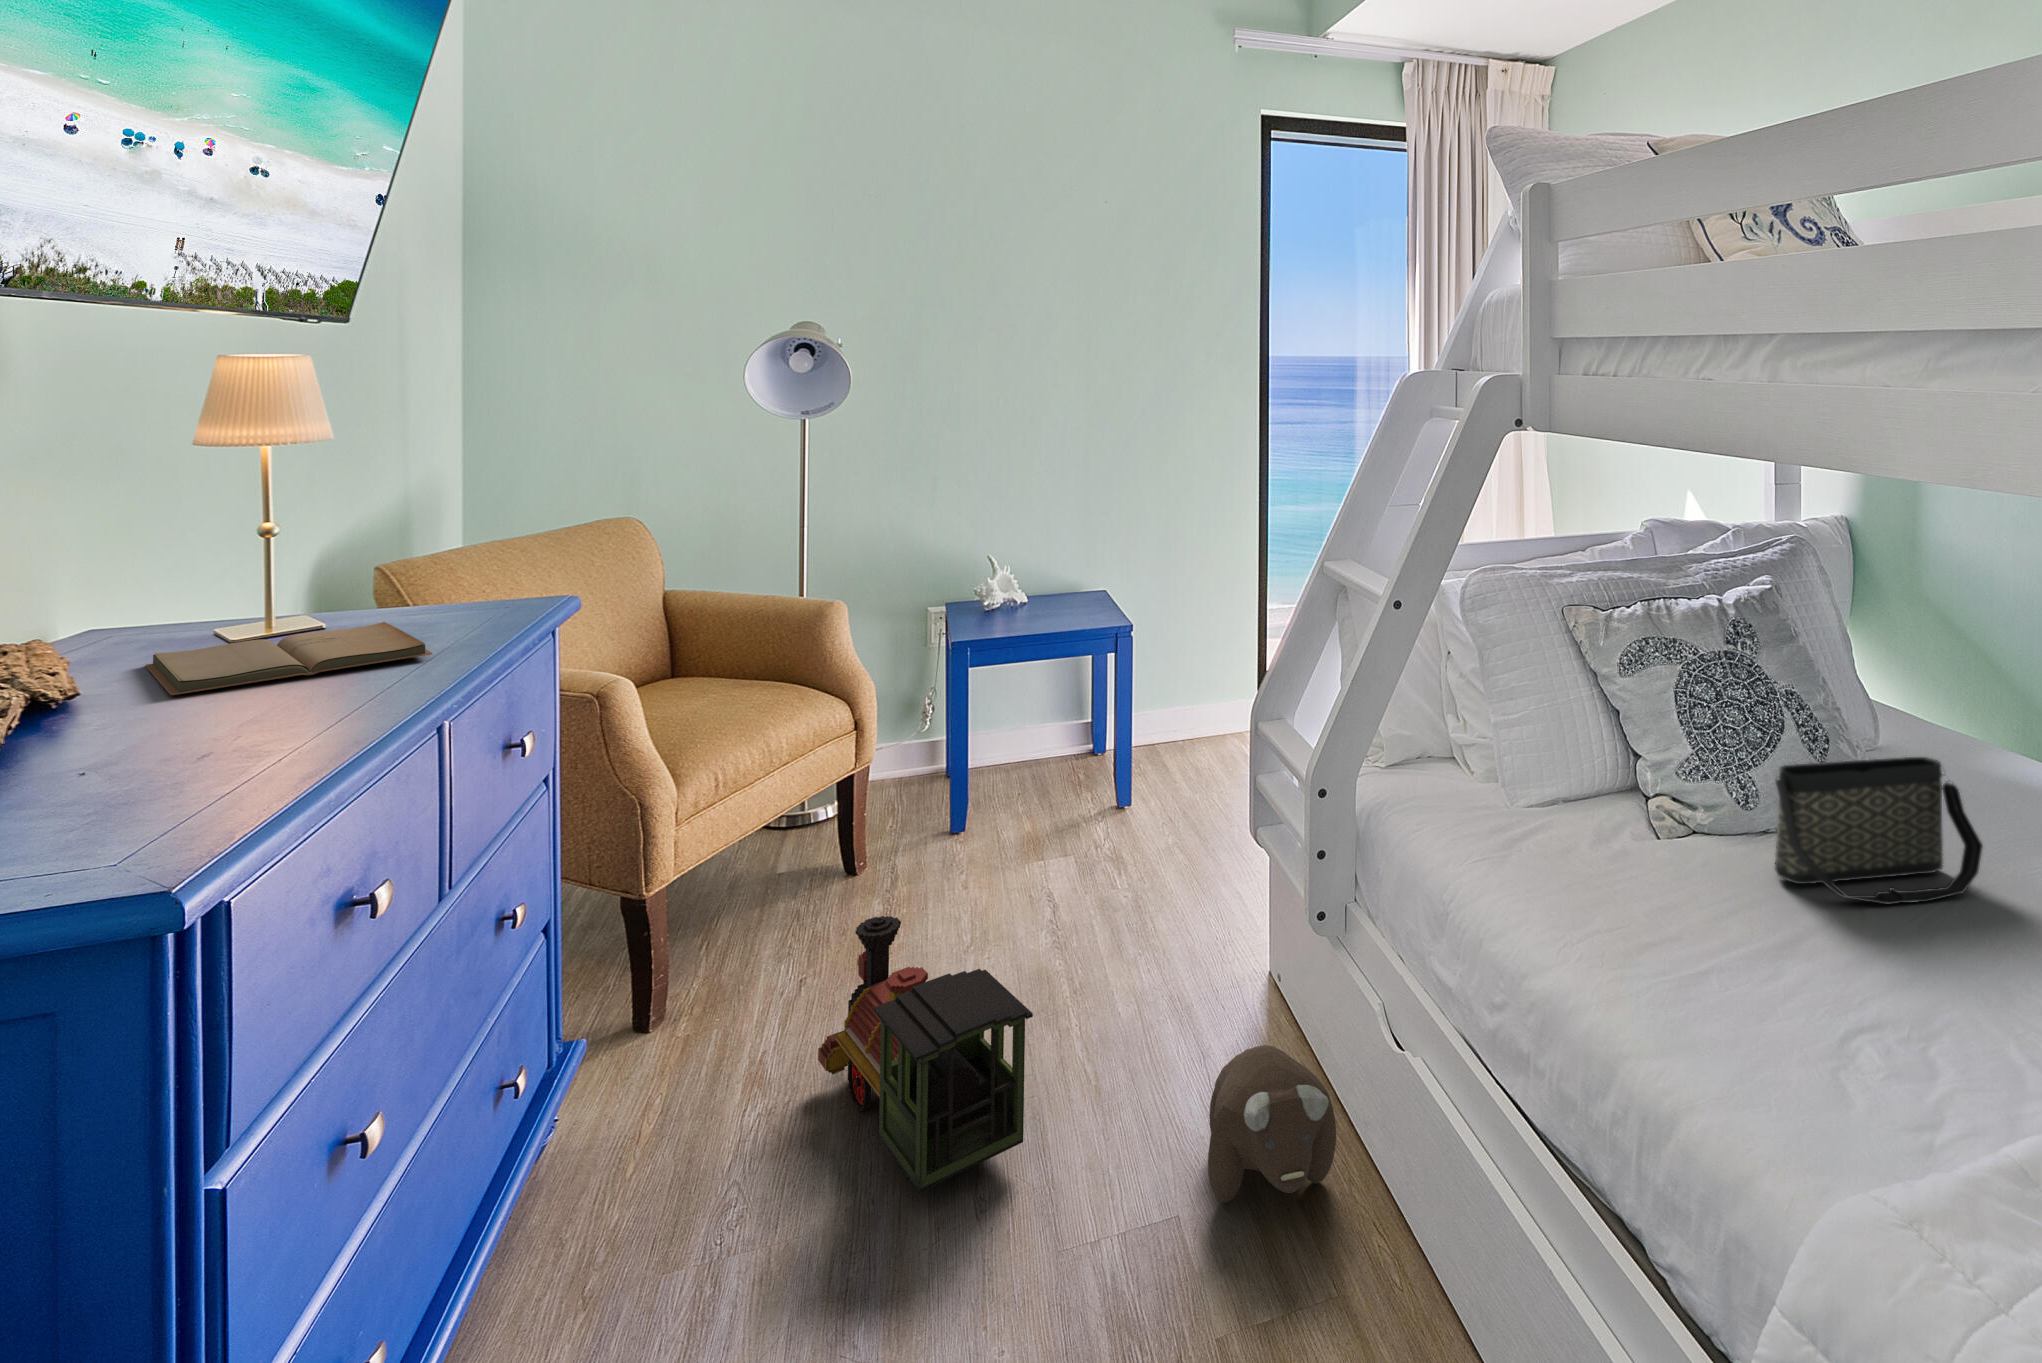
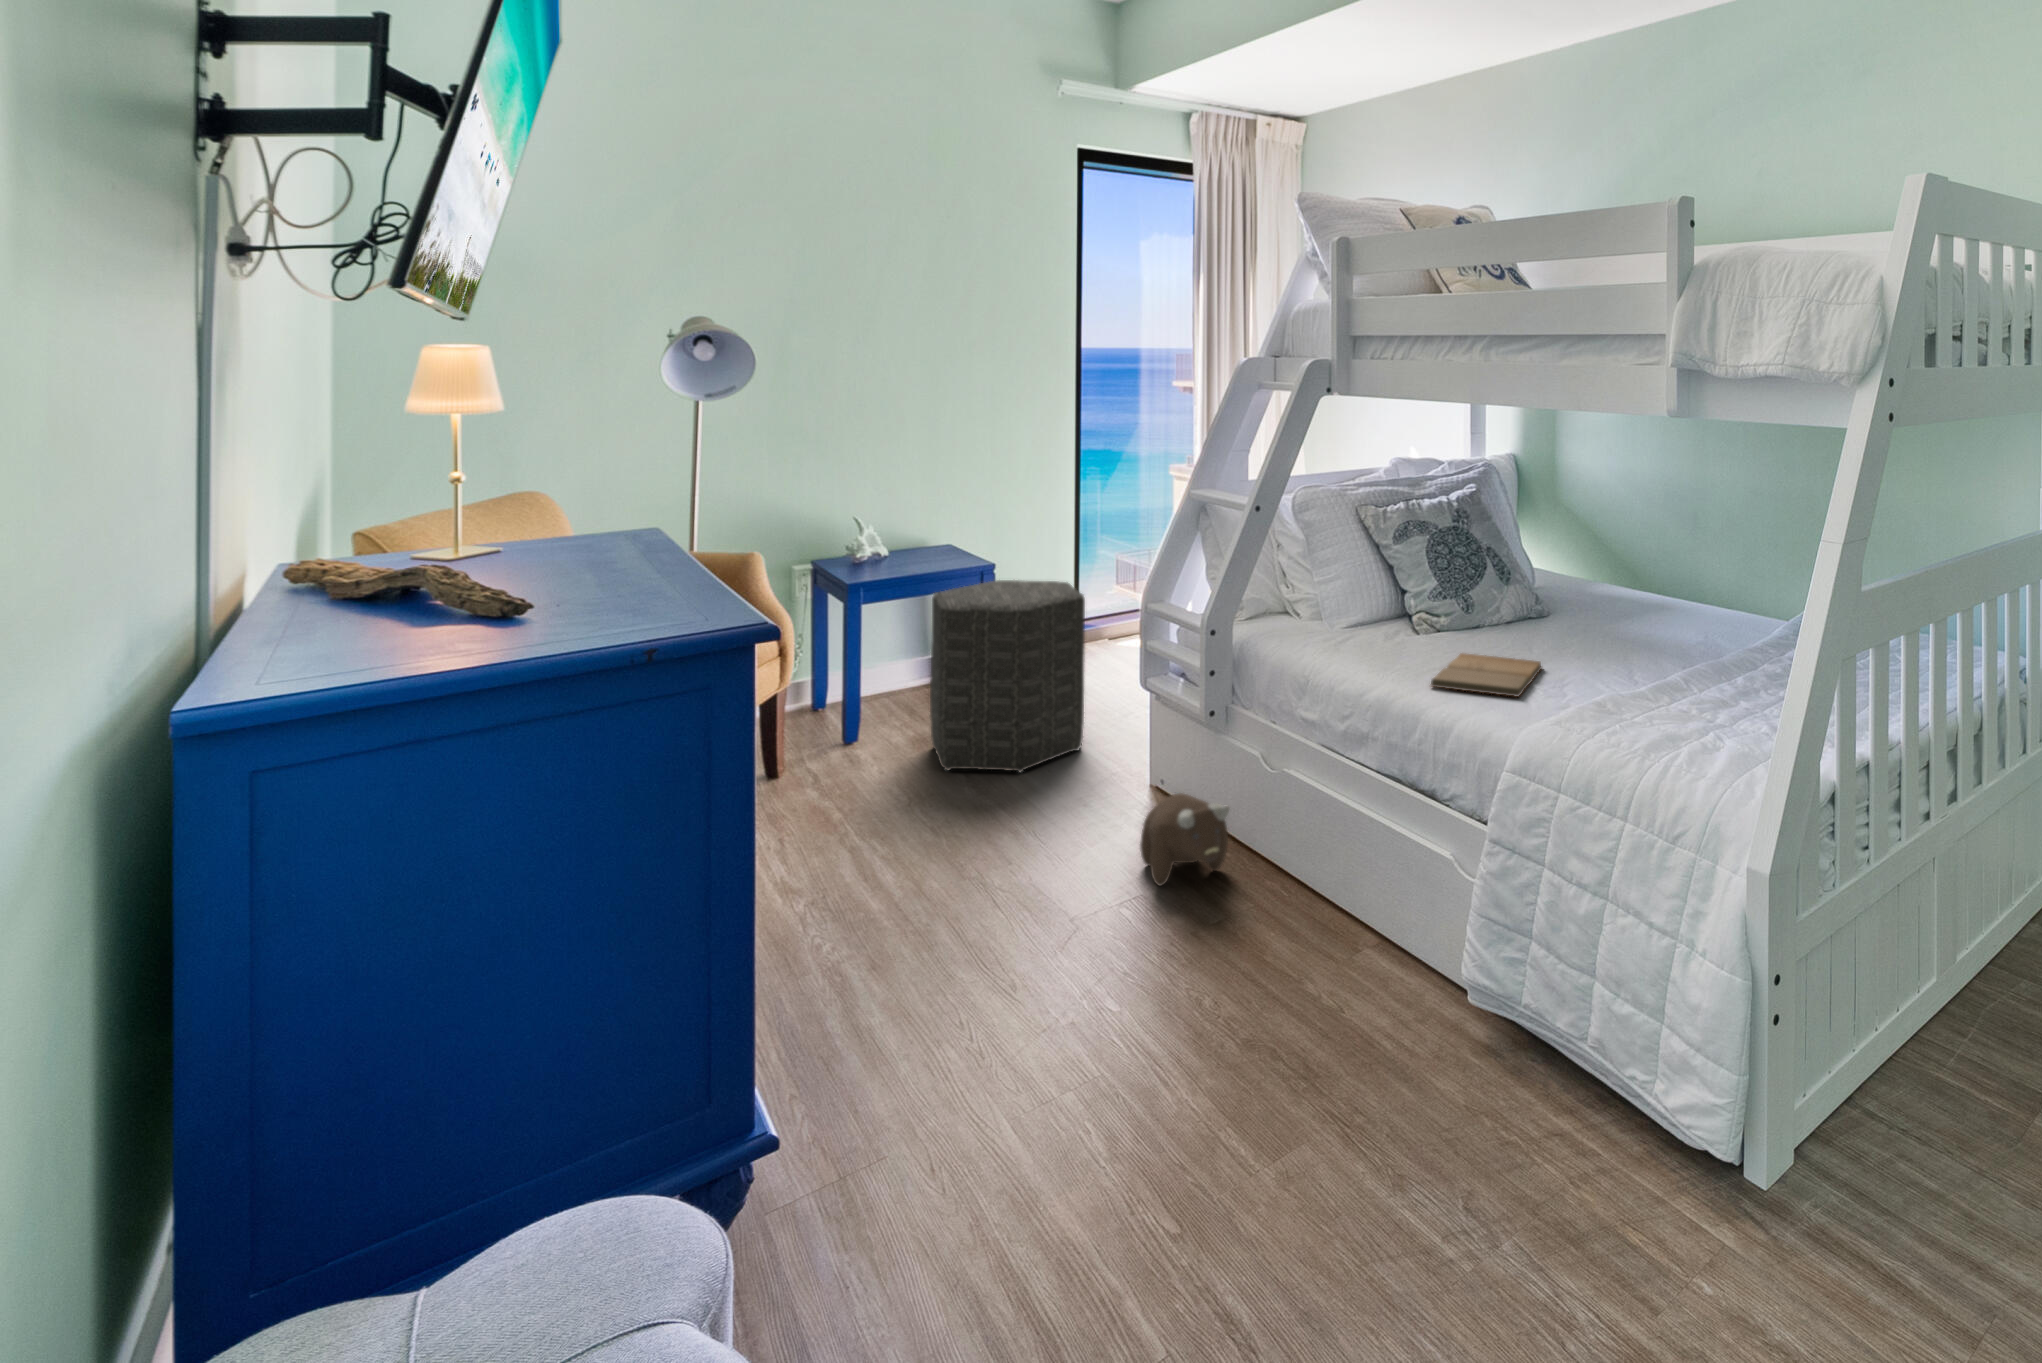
book: present [145,622,433,695] -> present [1431,653,1542,697]
ottoman: none [1029,651,1217,923] -> present [930,580,1085,772]
handbag: present [1775,757,1983,904] -> none [1485,572,1592,648]
toy train: present [818,916,1033,1193] -> none [839,755,1024,906]

